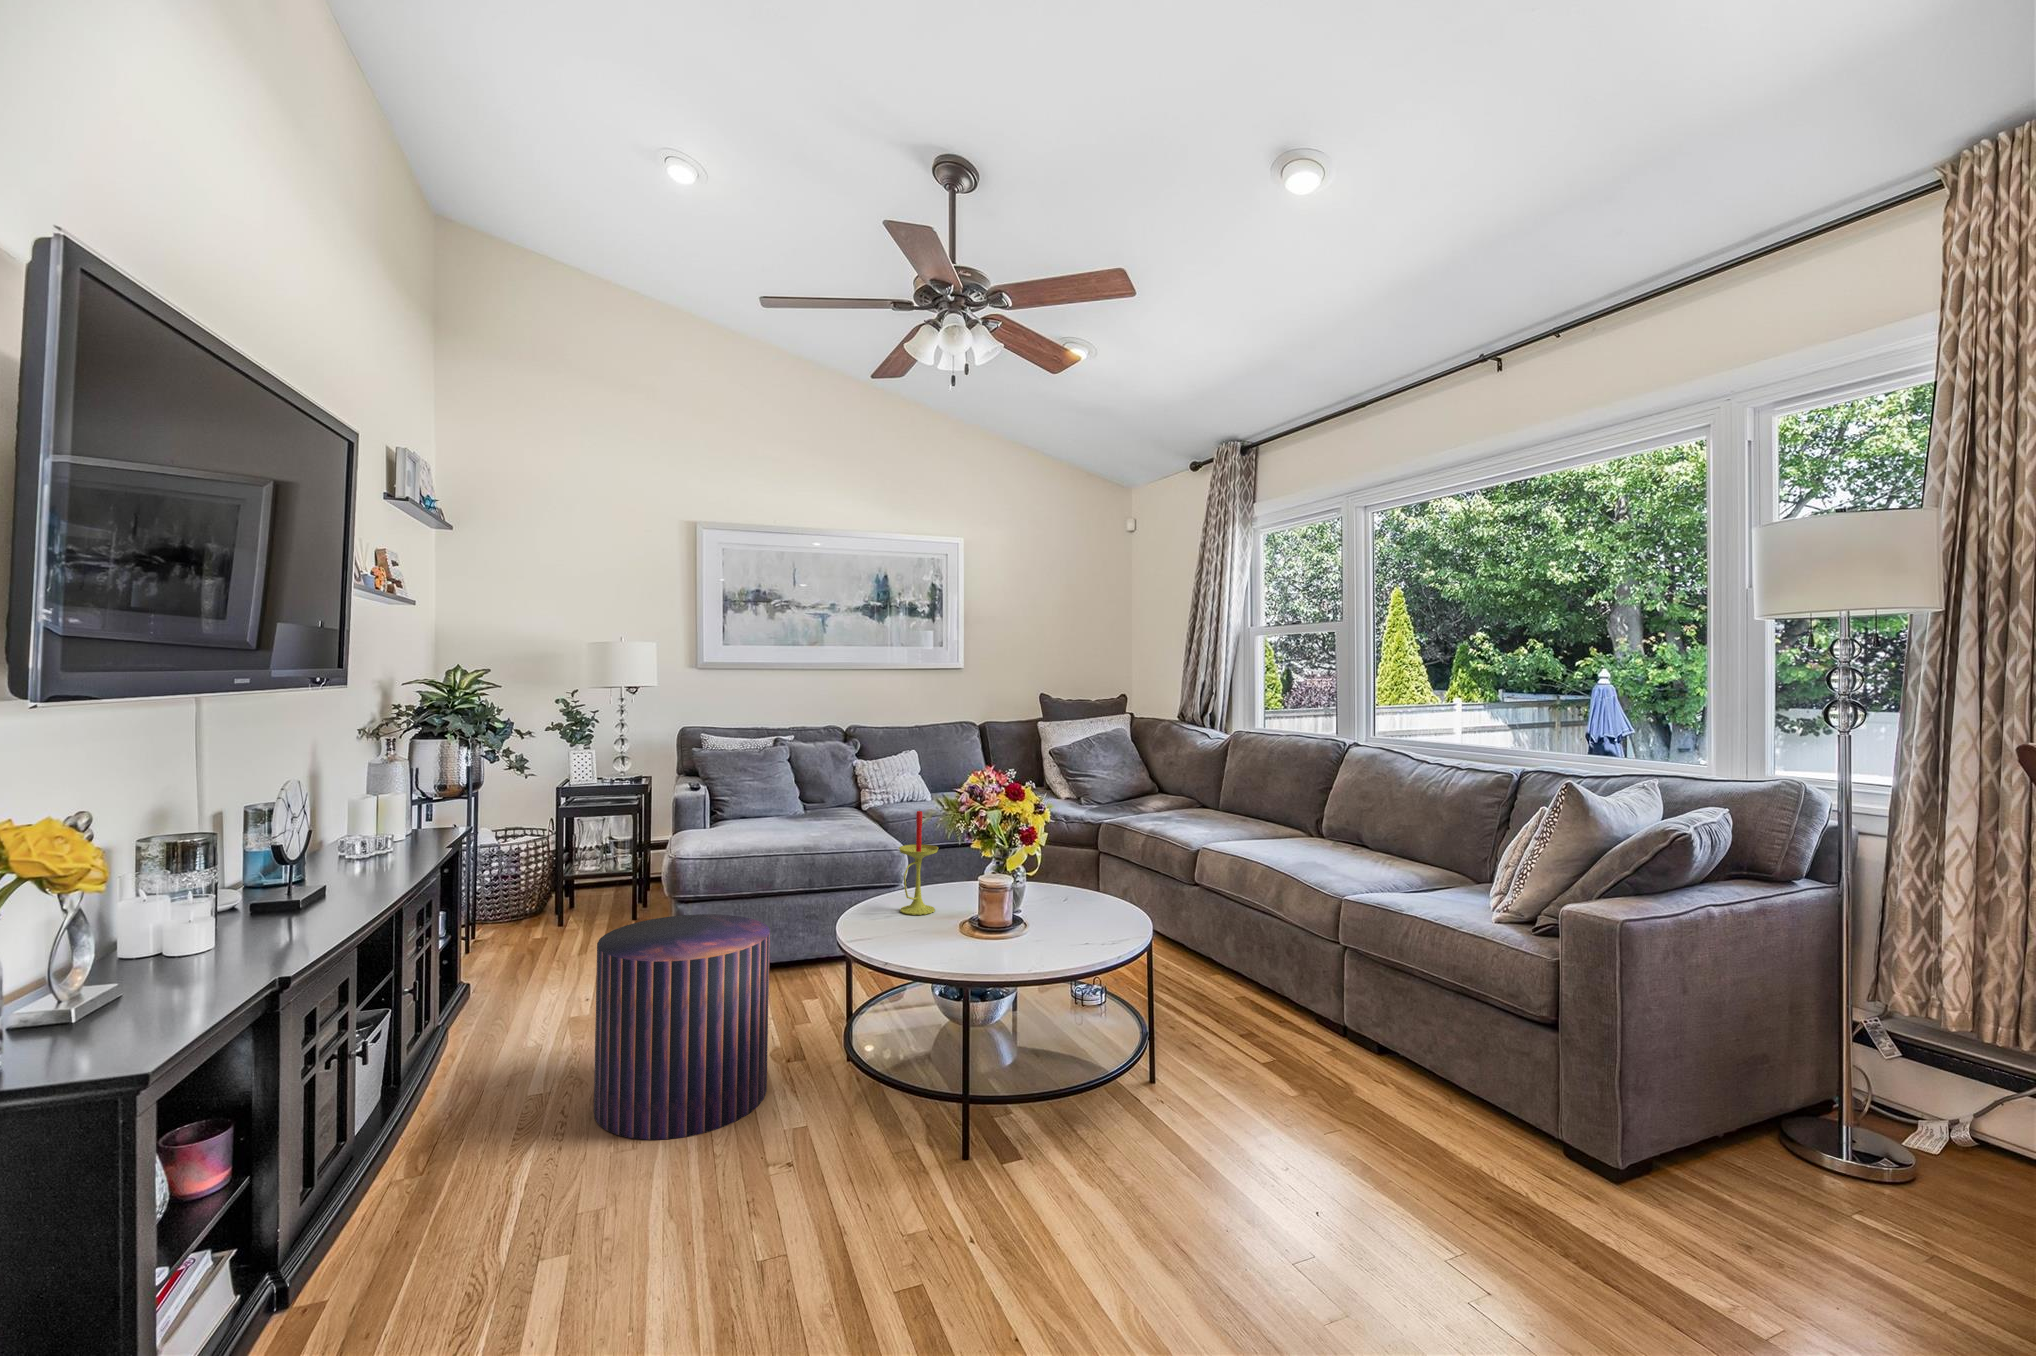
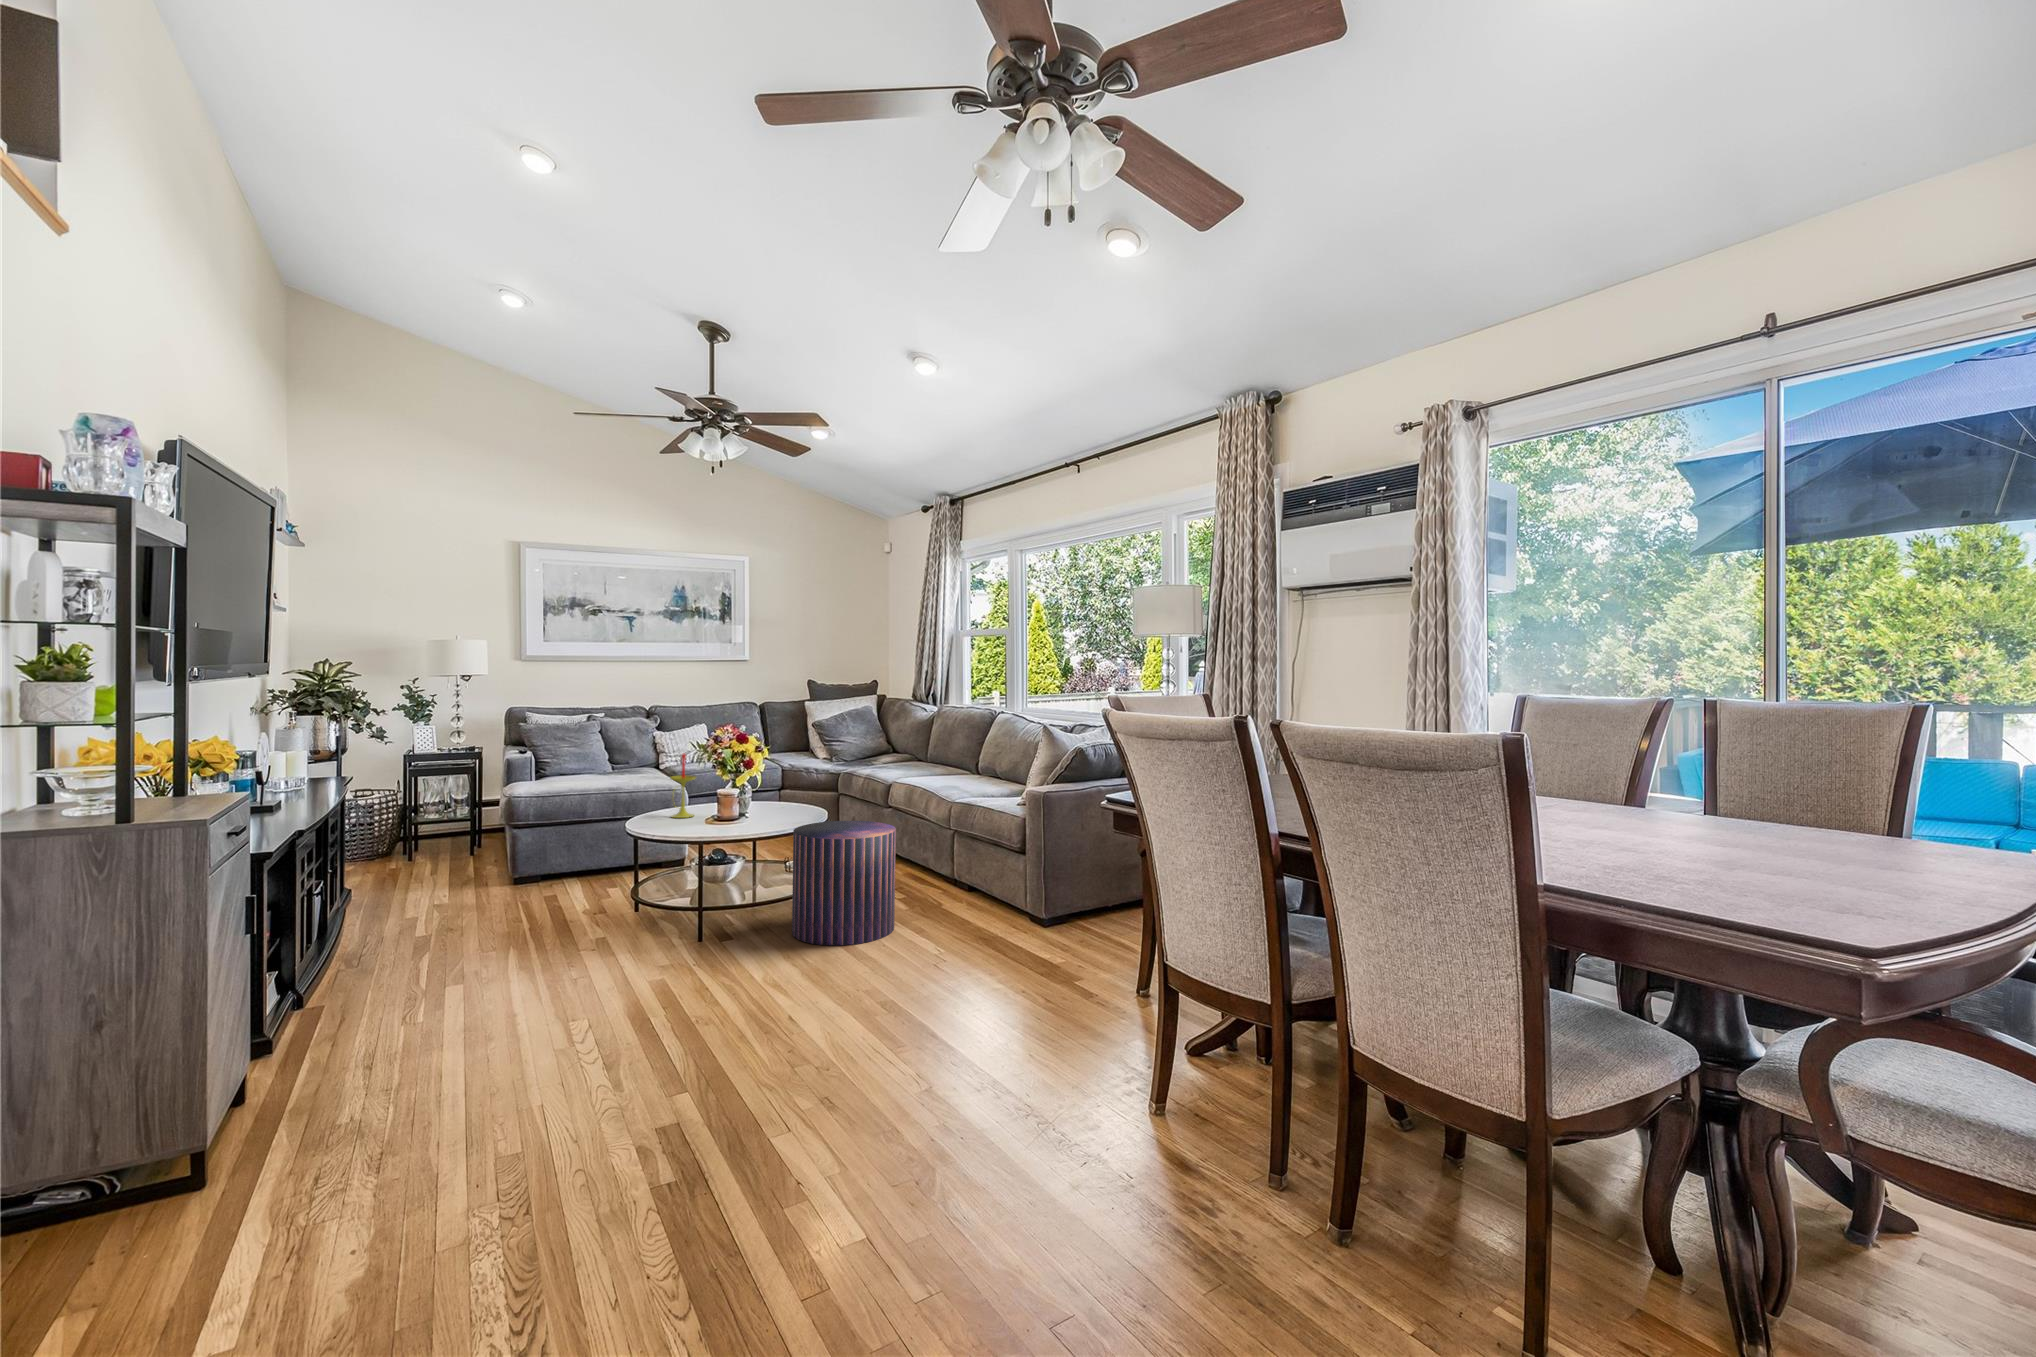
pouf: present [594,914,770,1140] -> present [792,821,896,945]

